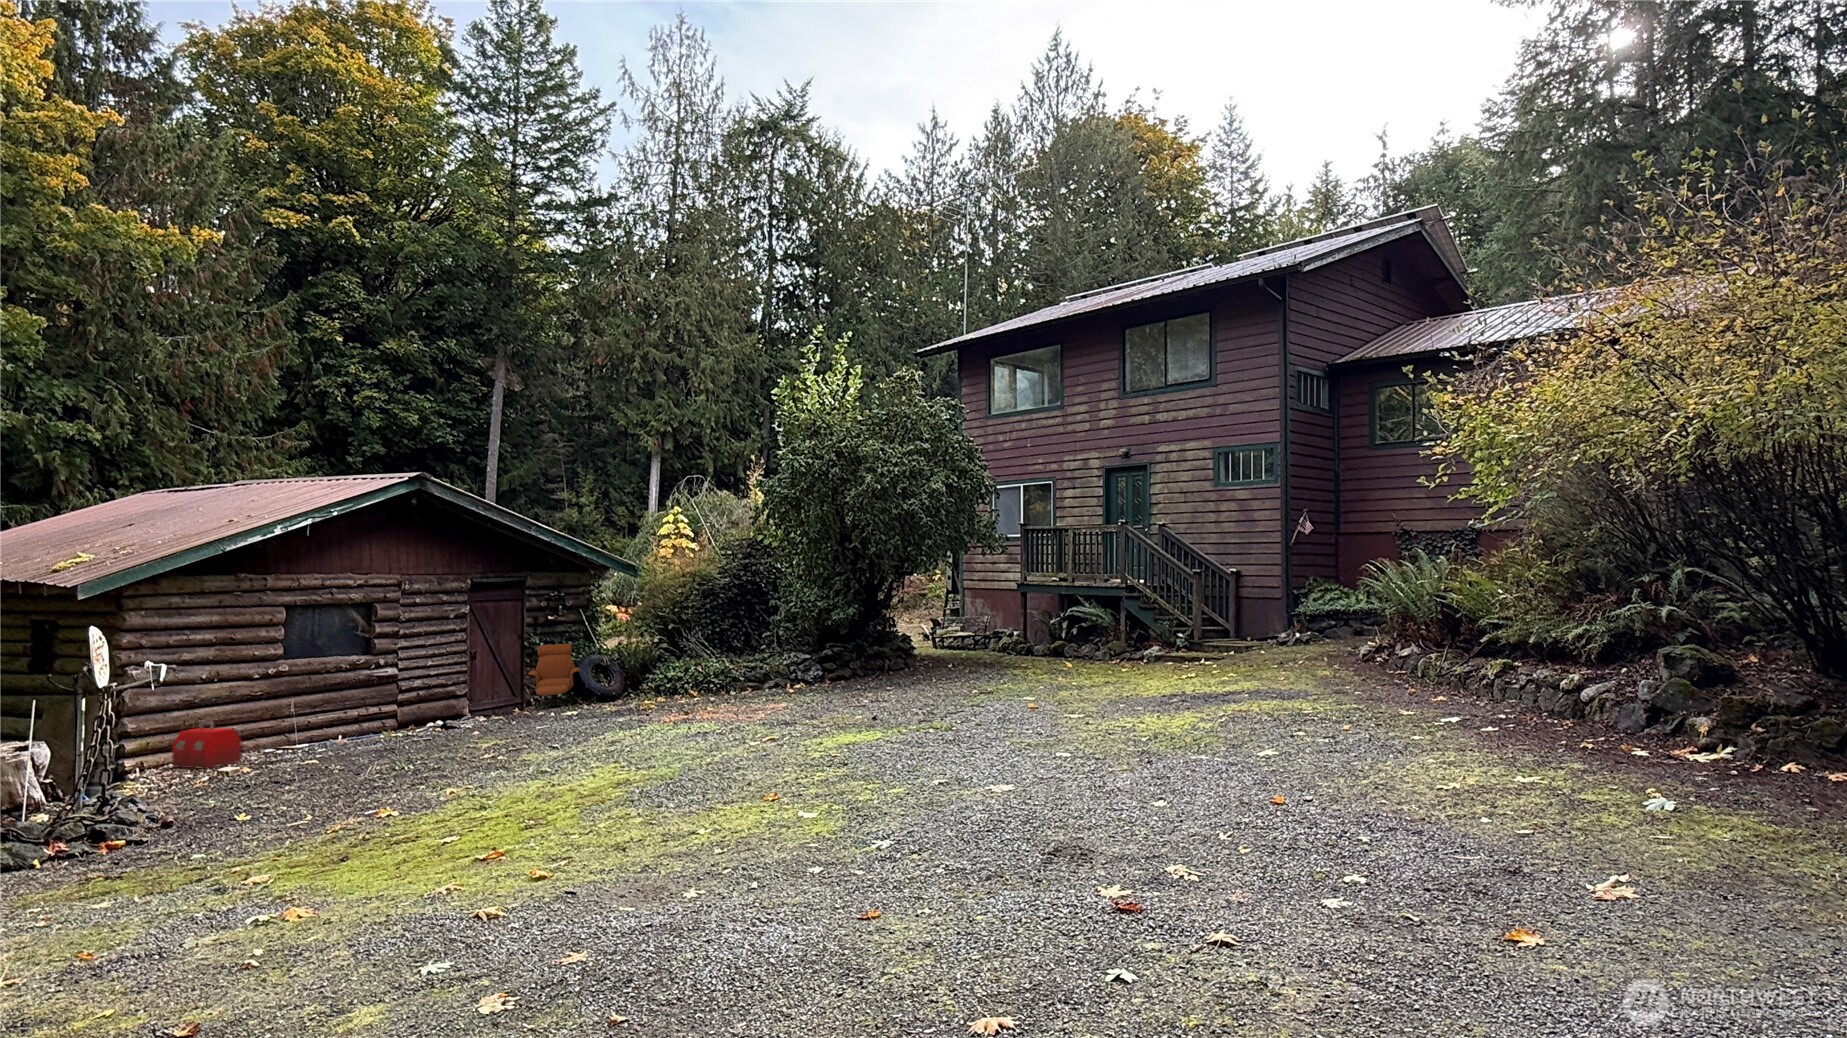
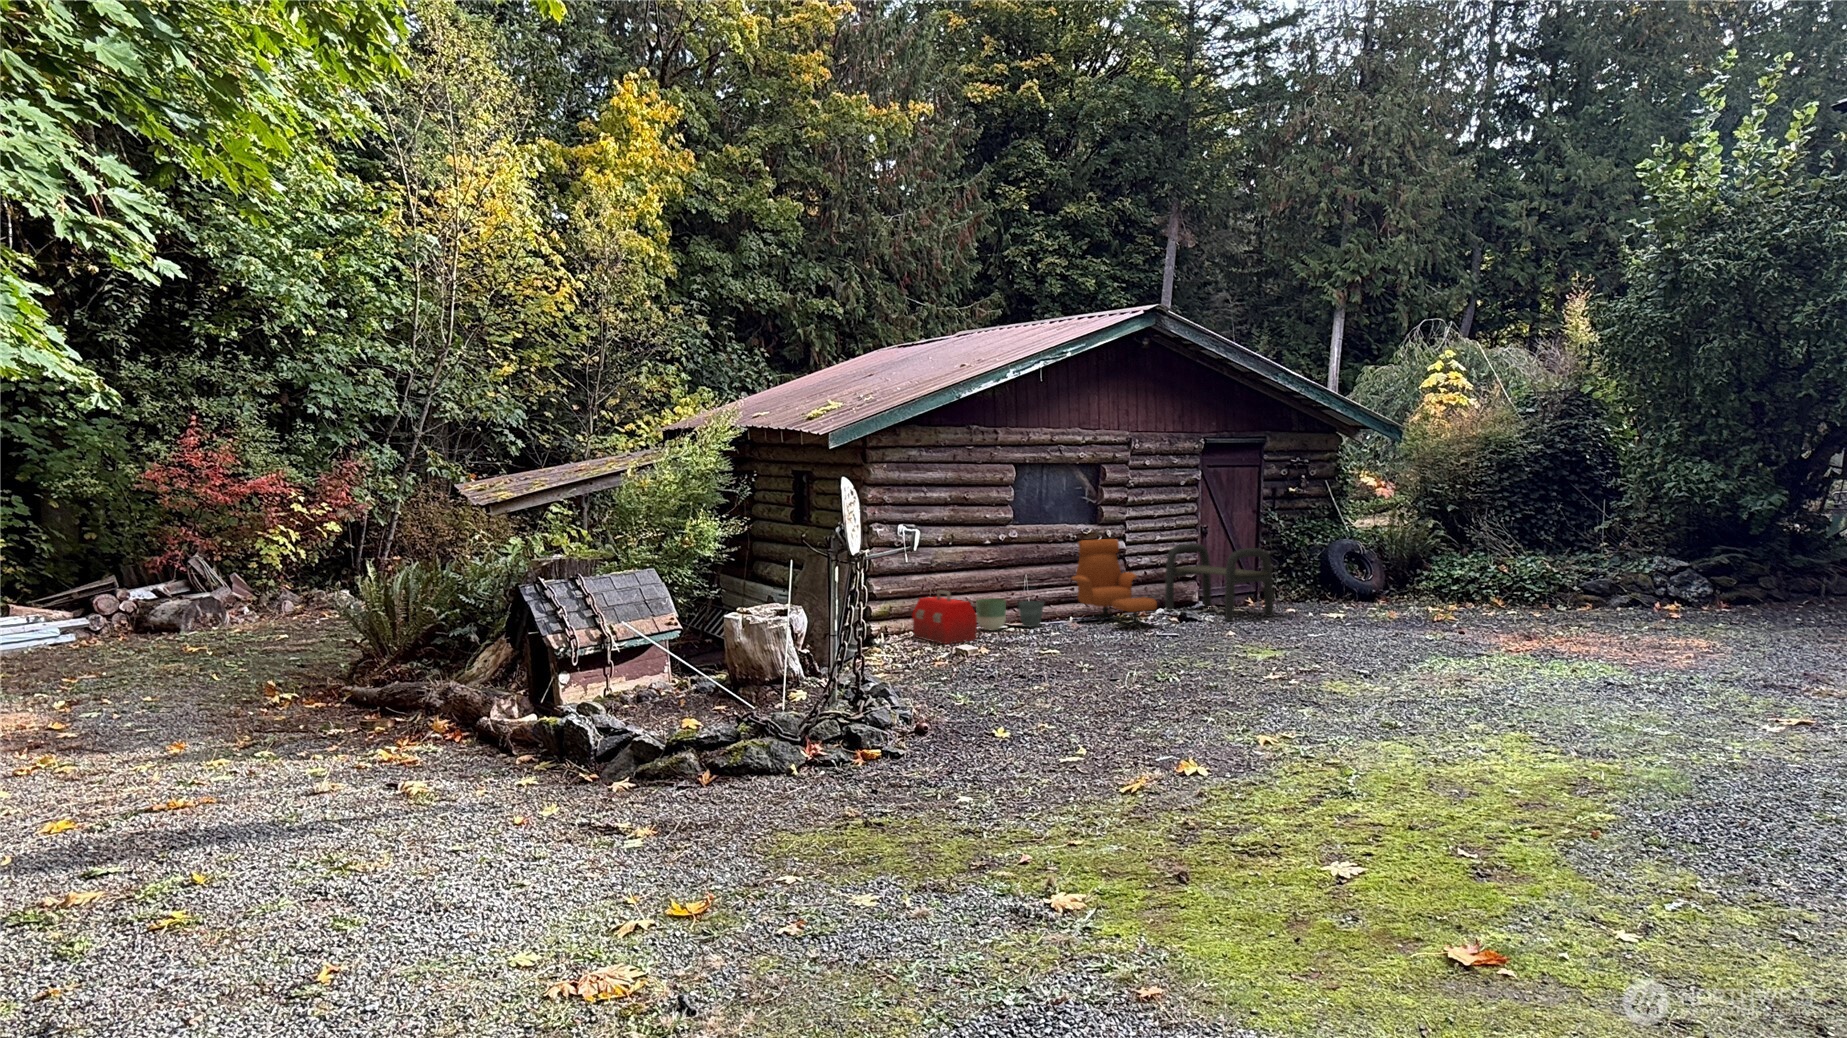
lounge chair: present [529,644,580,709] -> present [1072,539,1158,631]
bench: none [435,664,523,723] -> present [1165,543,1274,621]
bucket: none [287,712,315,747] -> present [1017,601,1044,627]
planter: none [243,724,274,754] -> present [976,598,1006,630]

